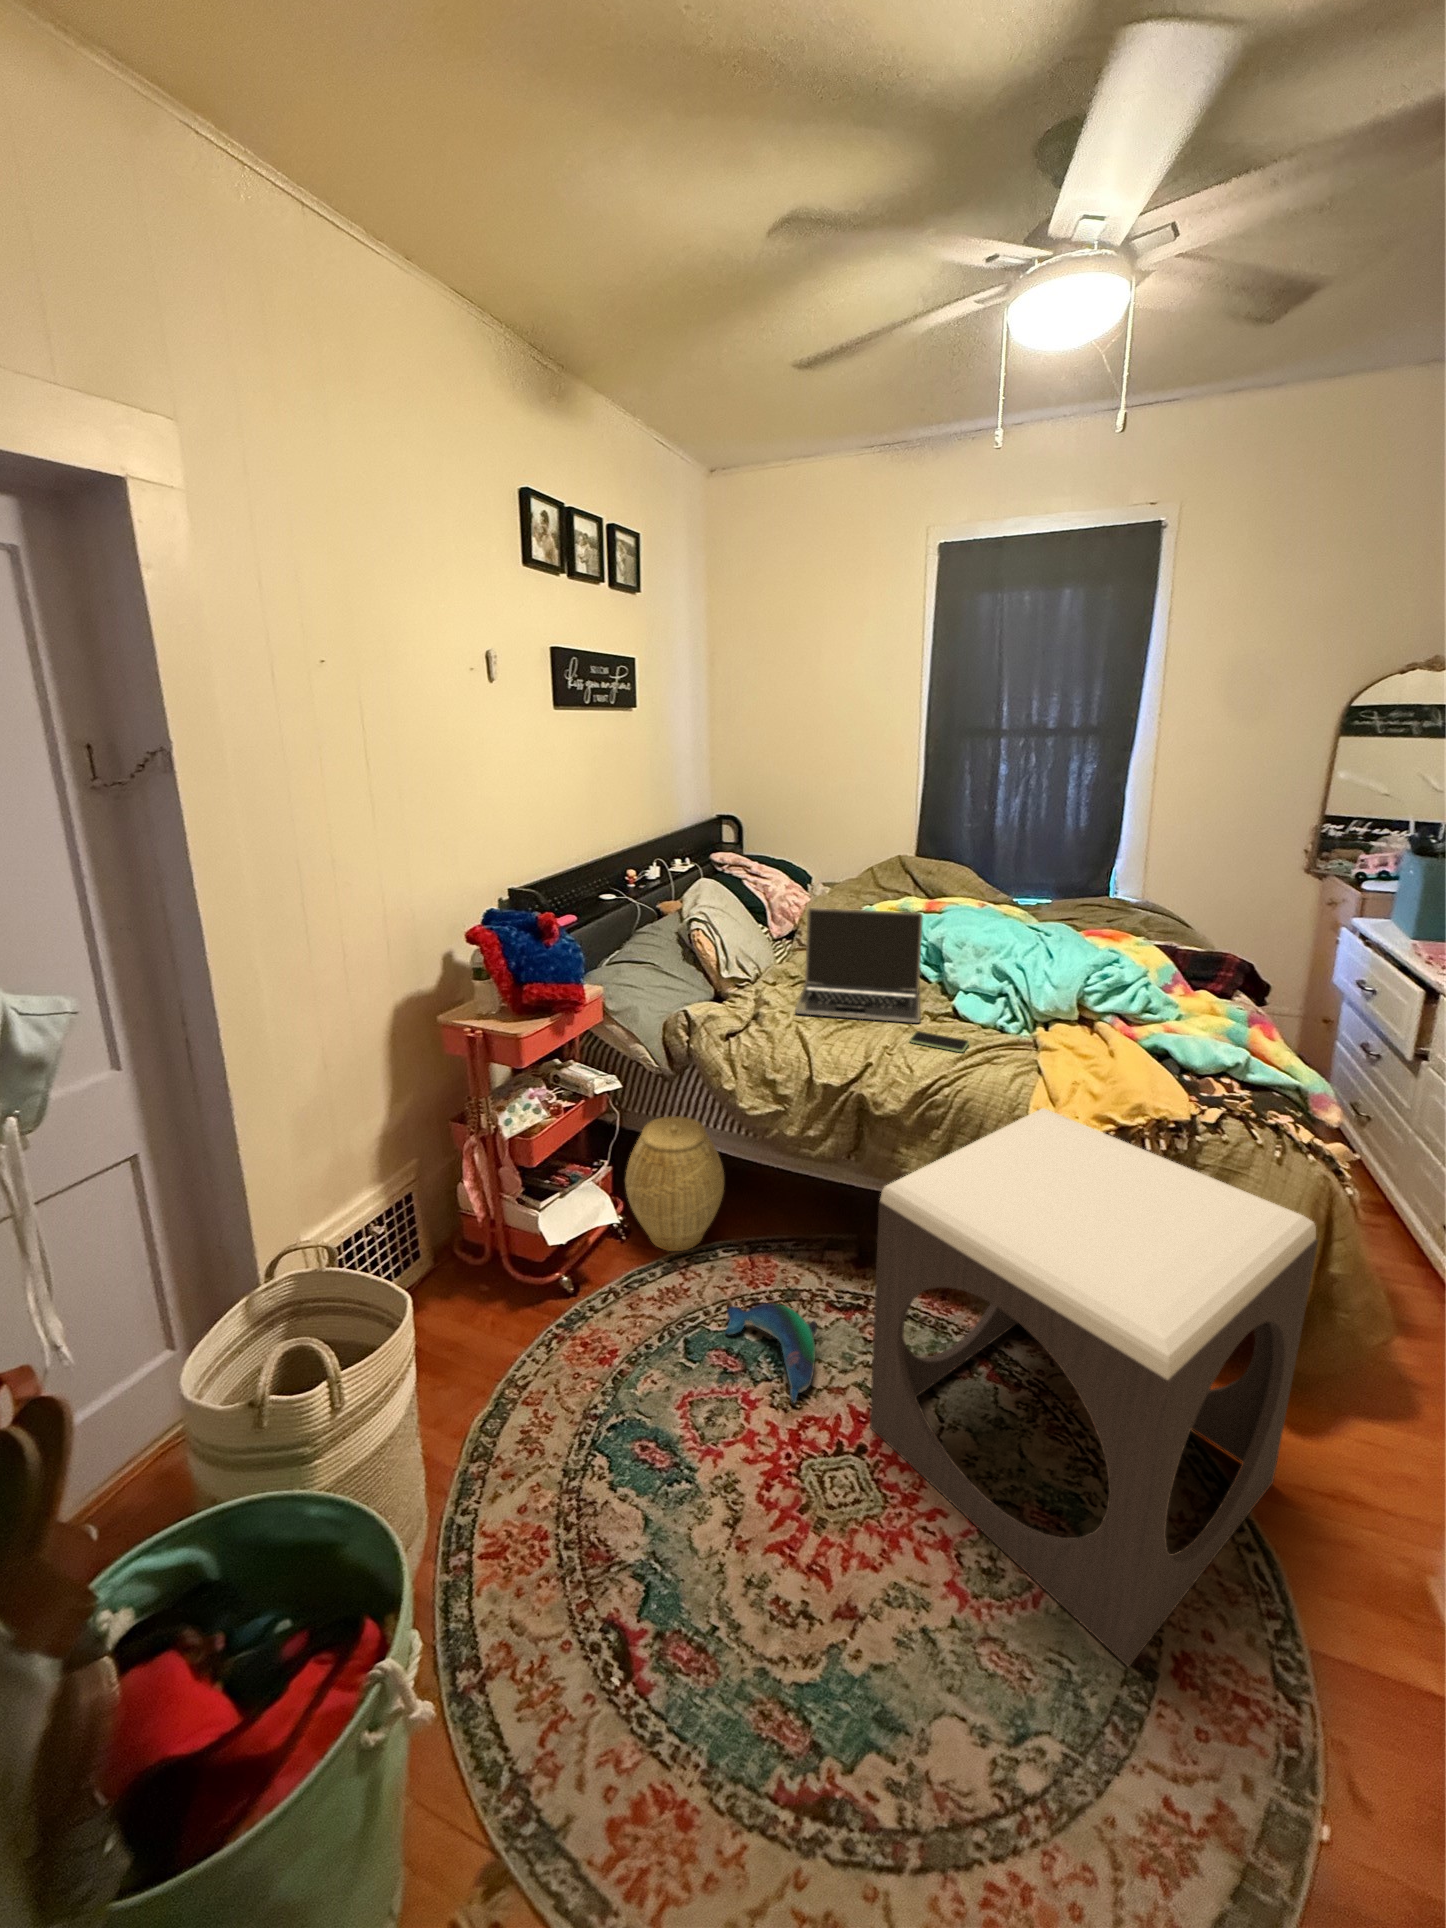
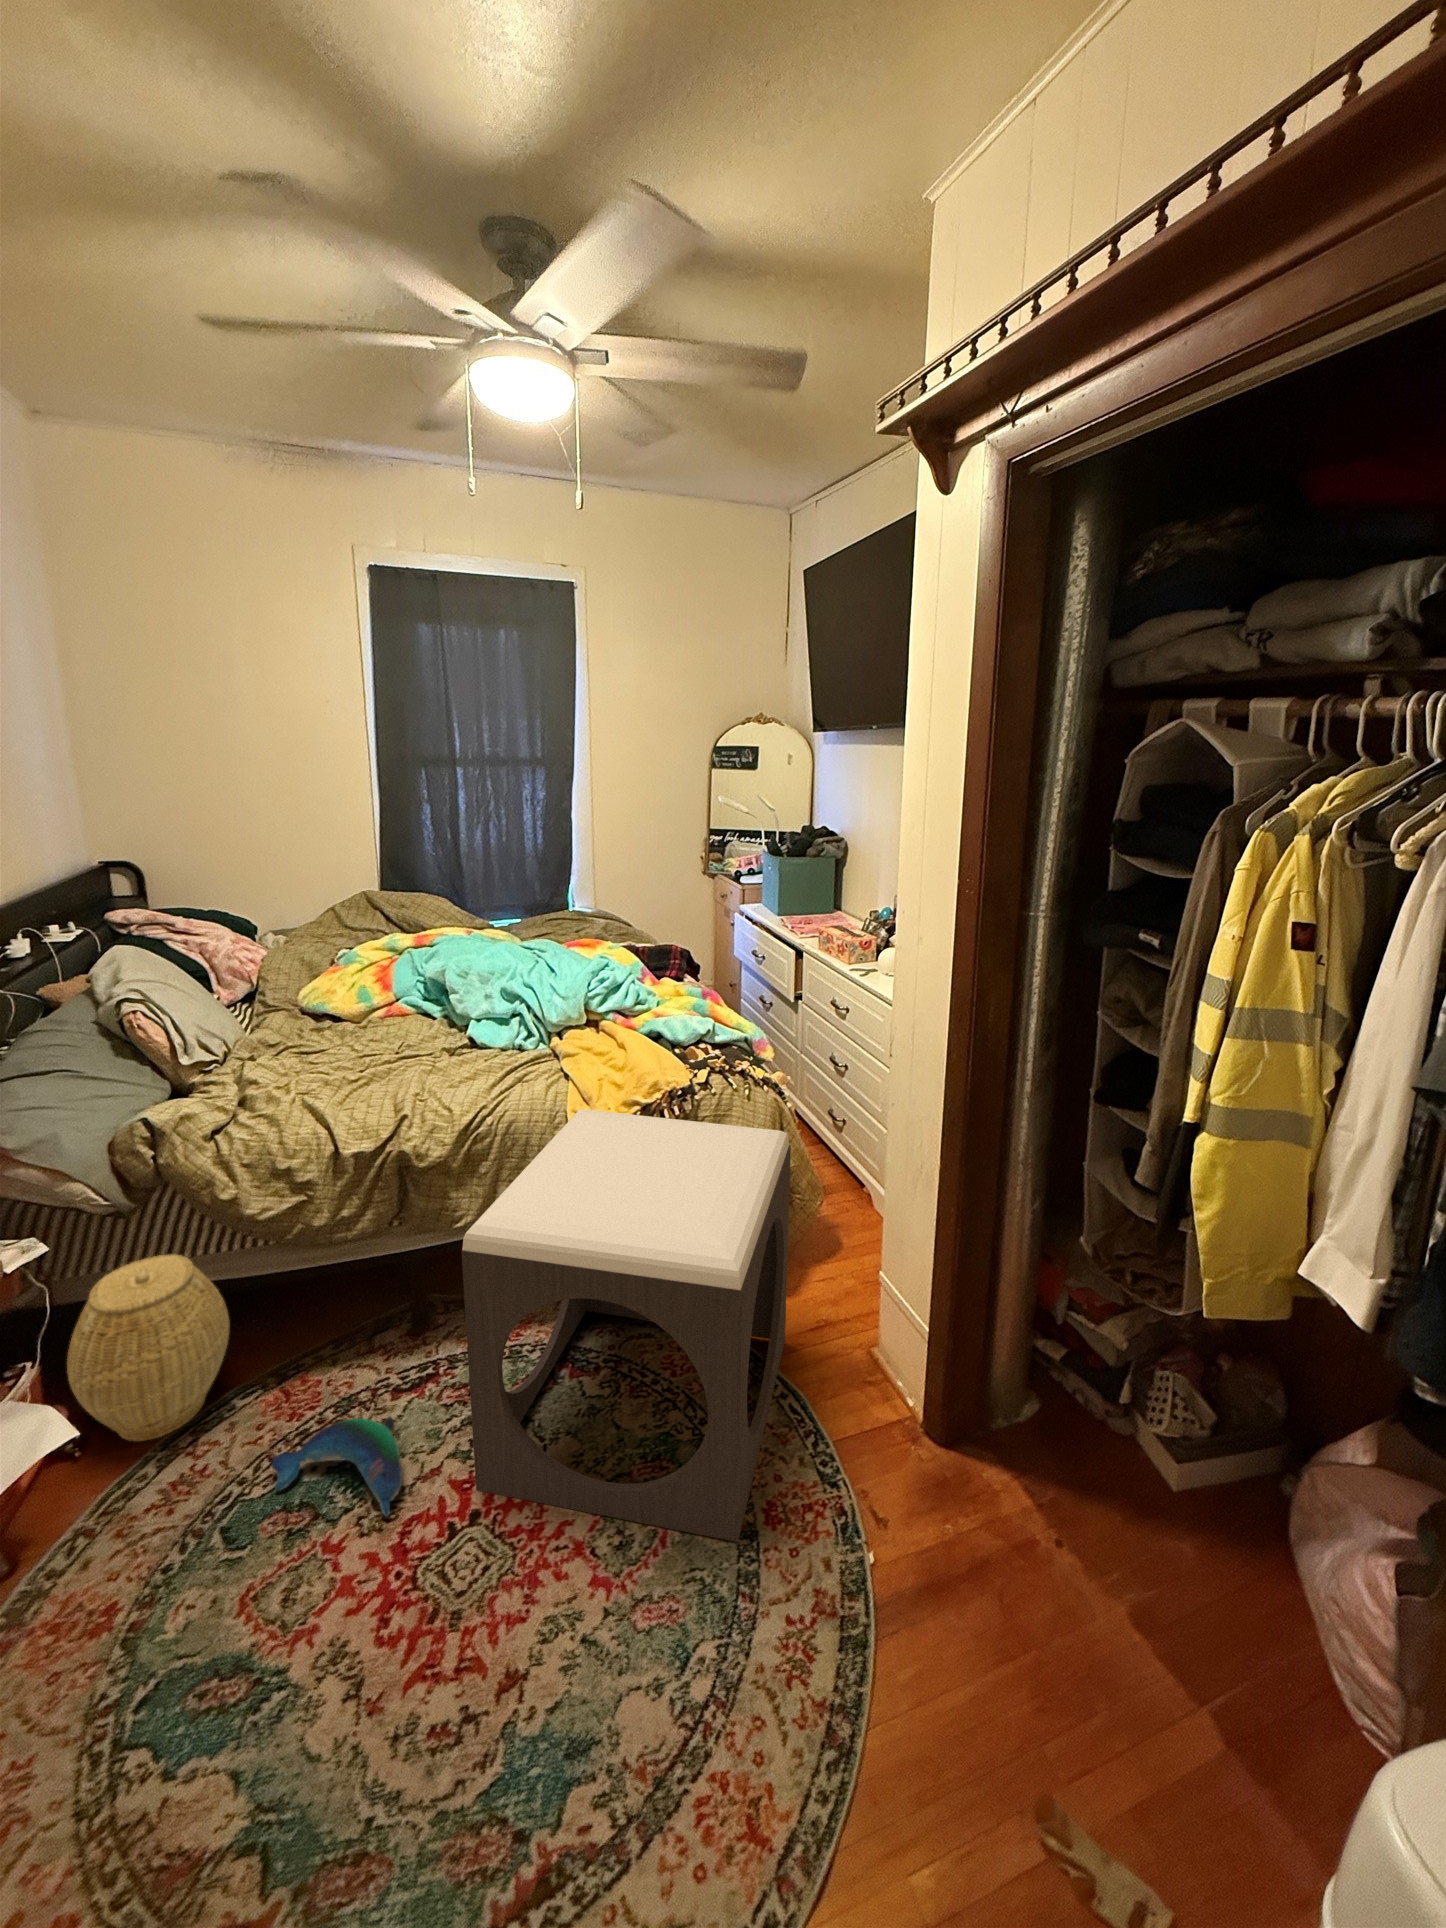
laptop: present [795,908,923,1023] -> none [284,948,442,1085]
smartphone: present [910,1031,969,1052] -> none [438,1066,499,1082]

